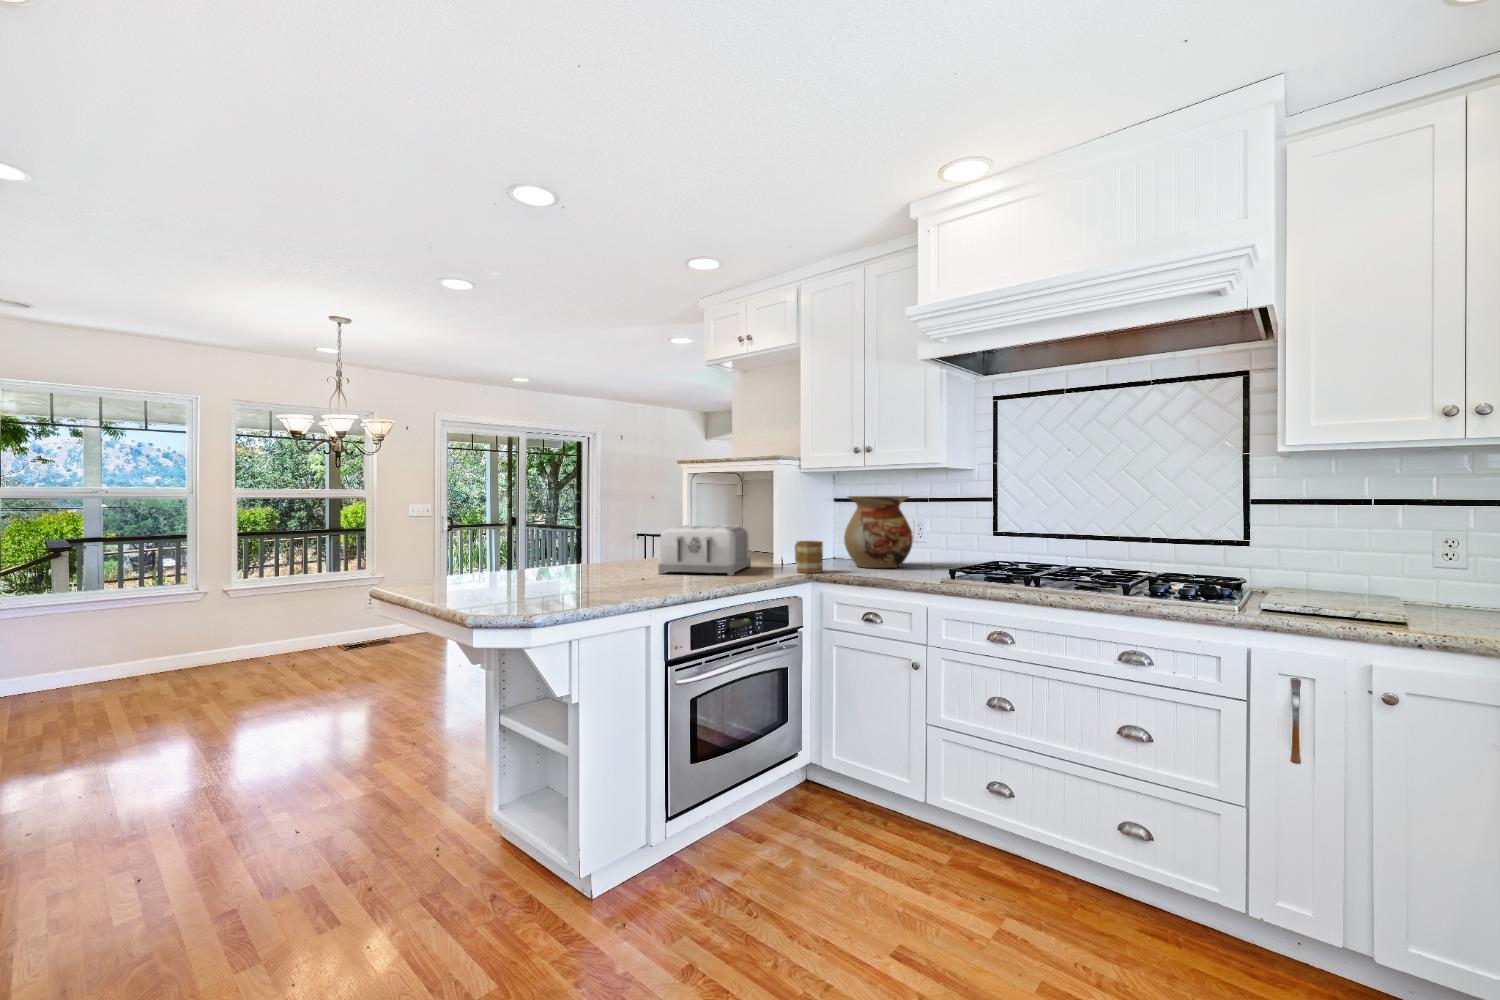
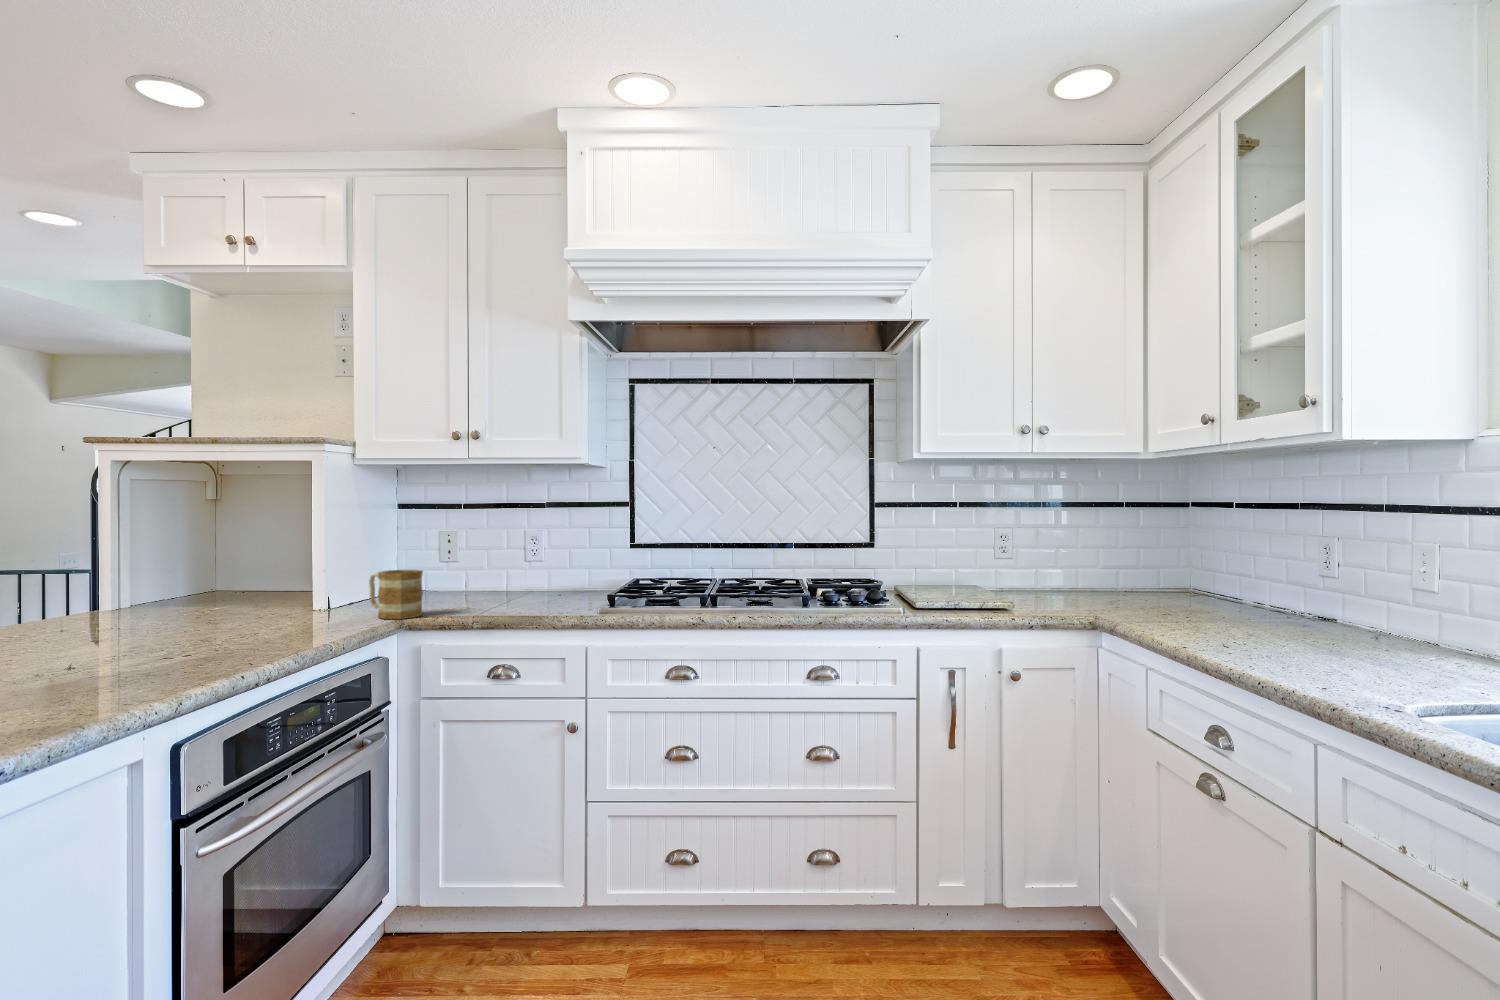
vase: present [844,496,913,568] -> none [436,504,533,602]
toaster: present [658,525,751,576] -> none [93,552,282,651]

